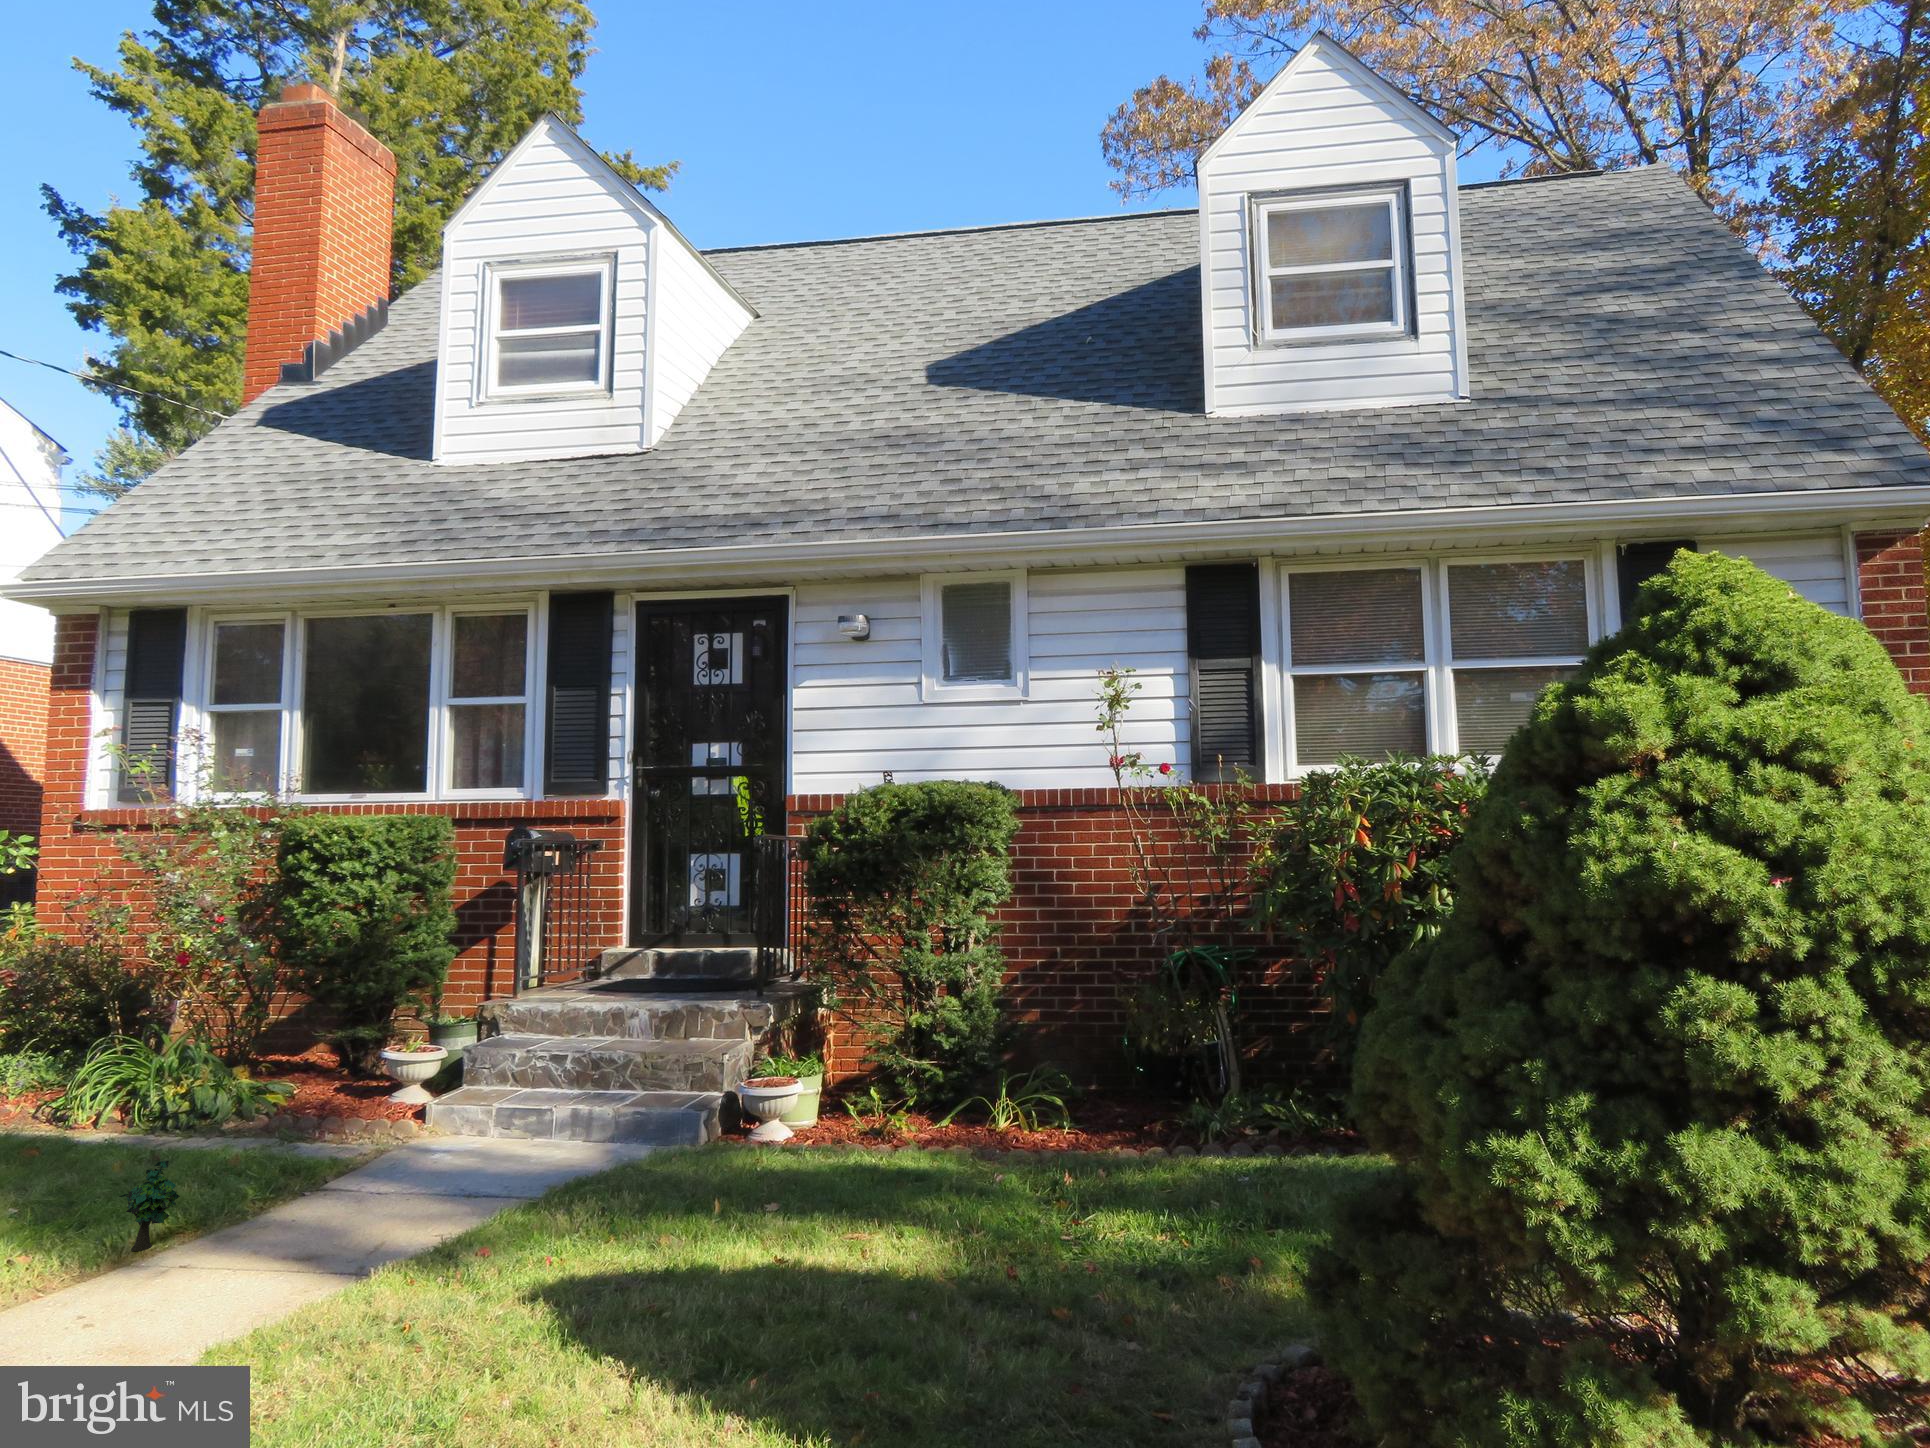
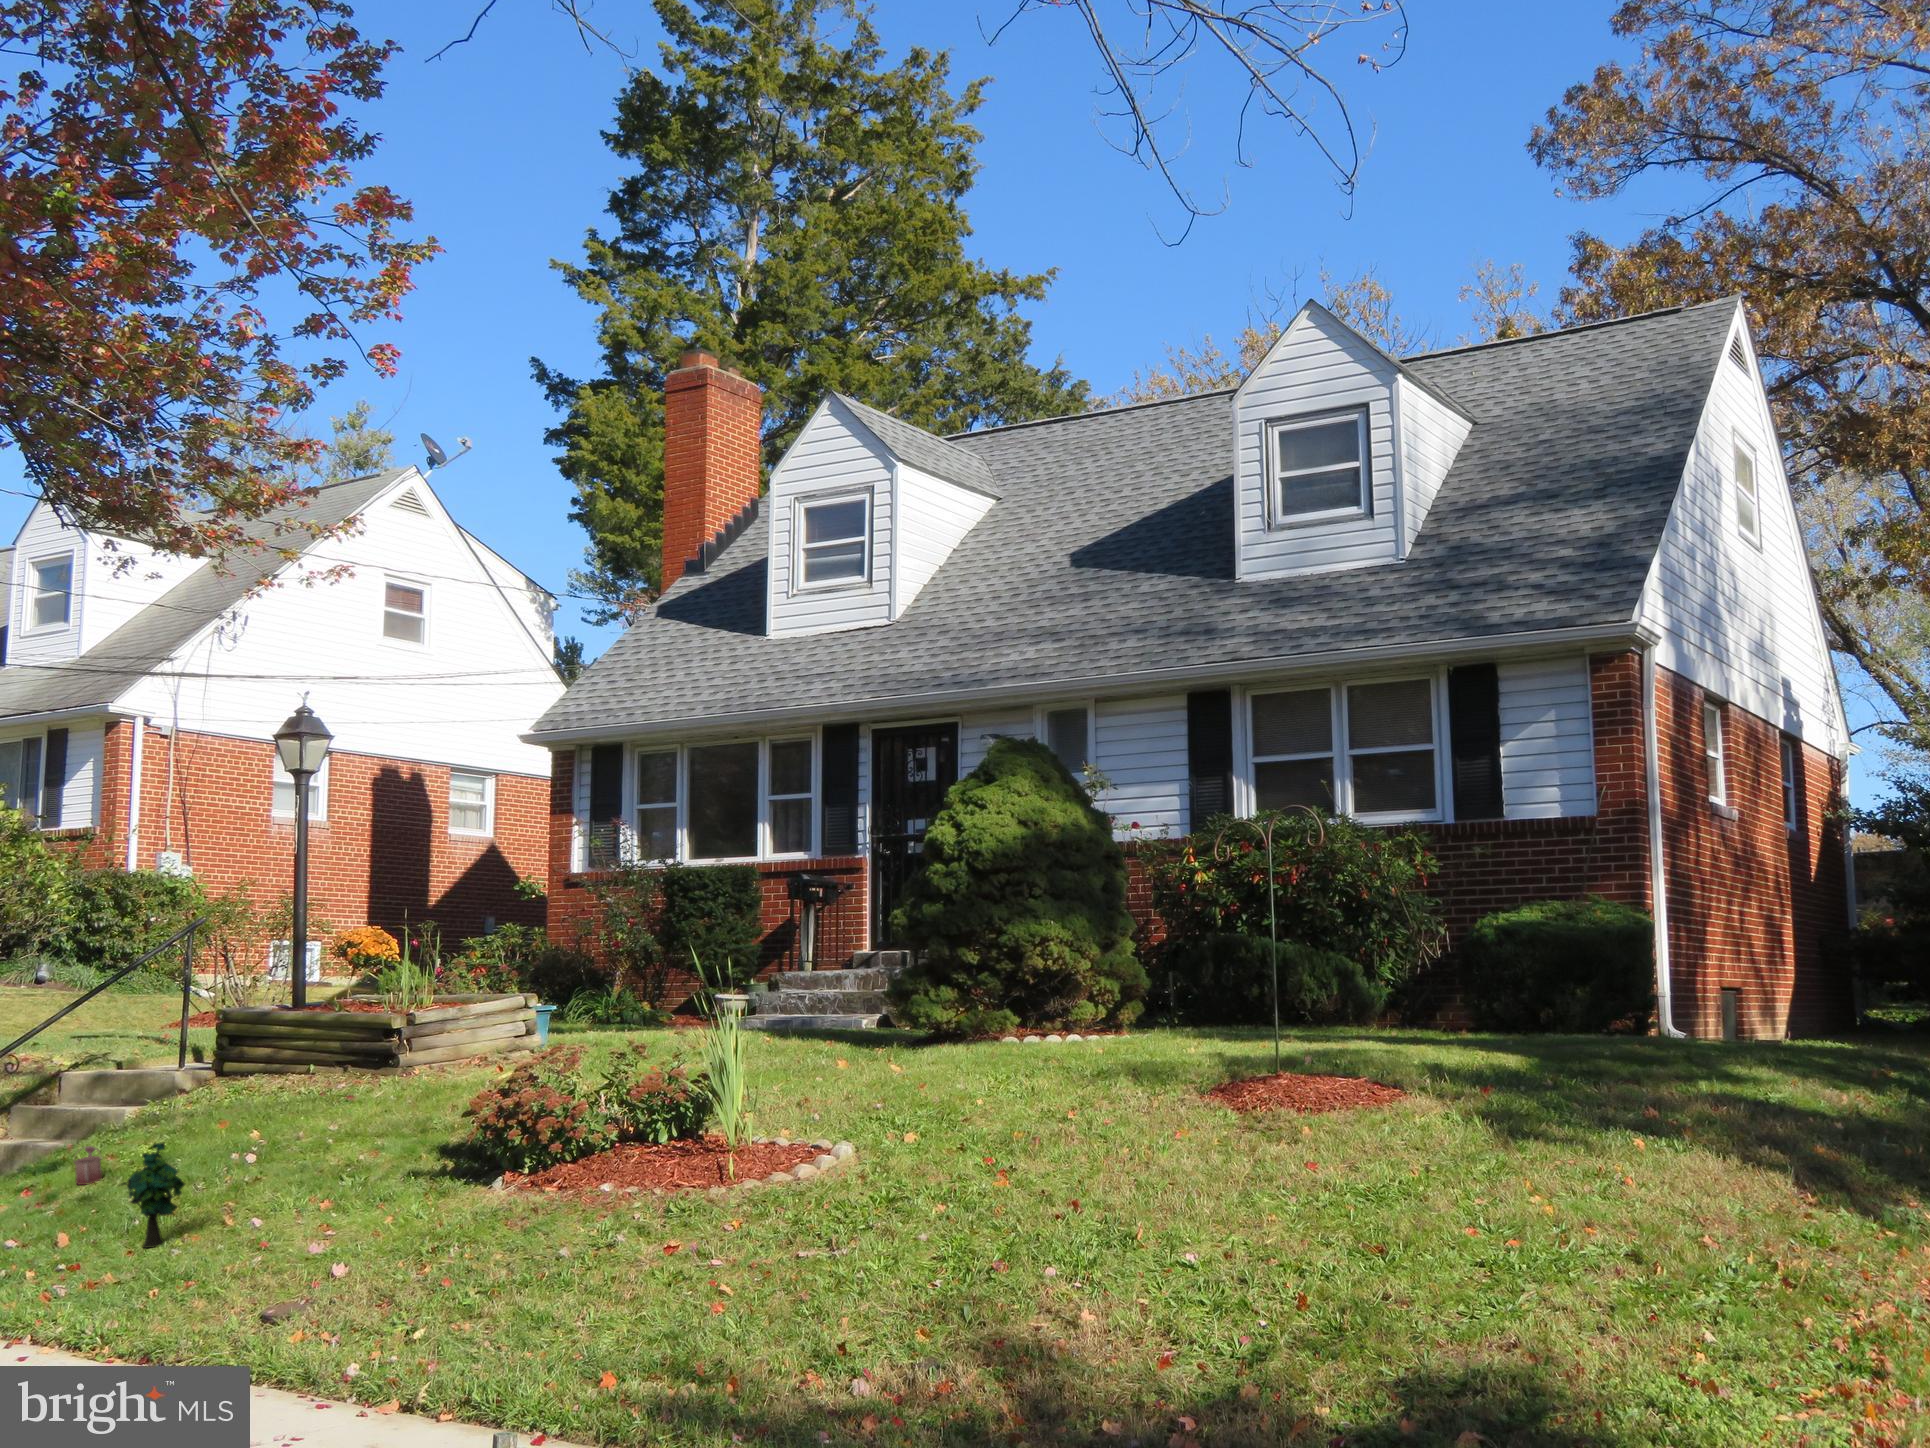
watering can: none [64,1158,93,1191] -> present [74,1146,102,1185]

